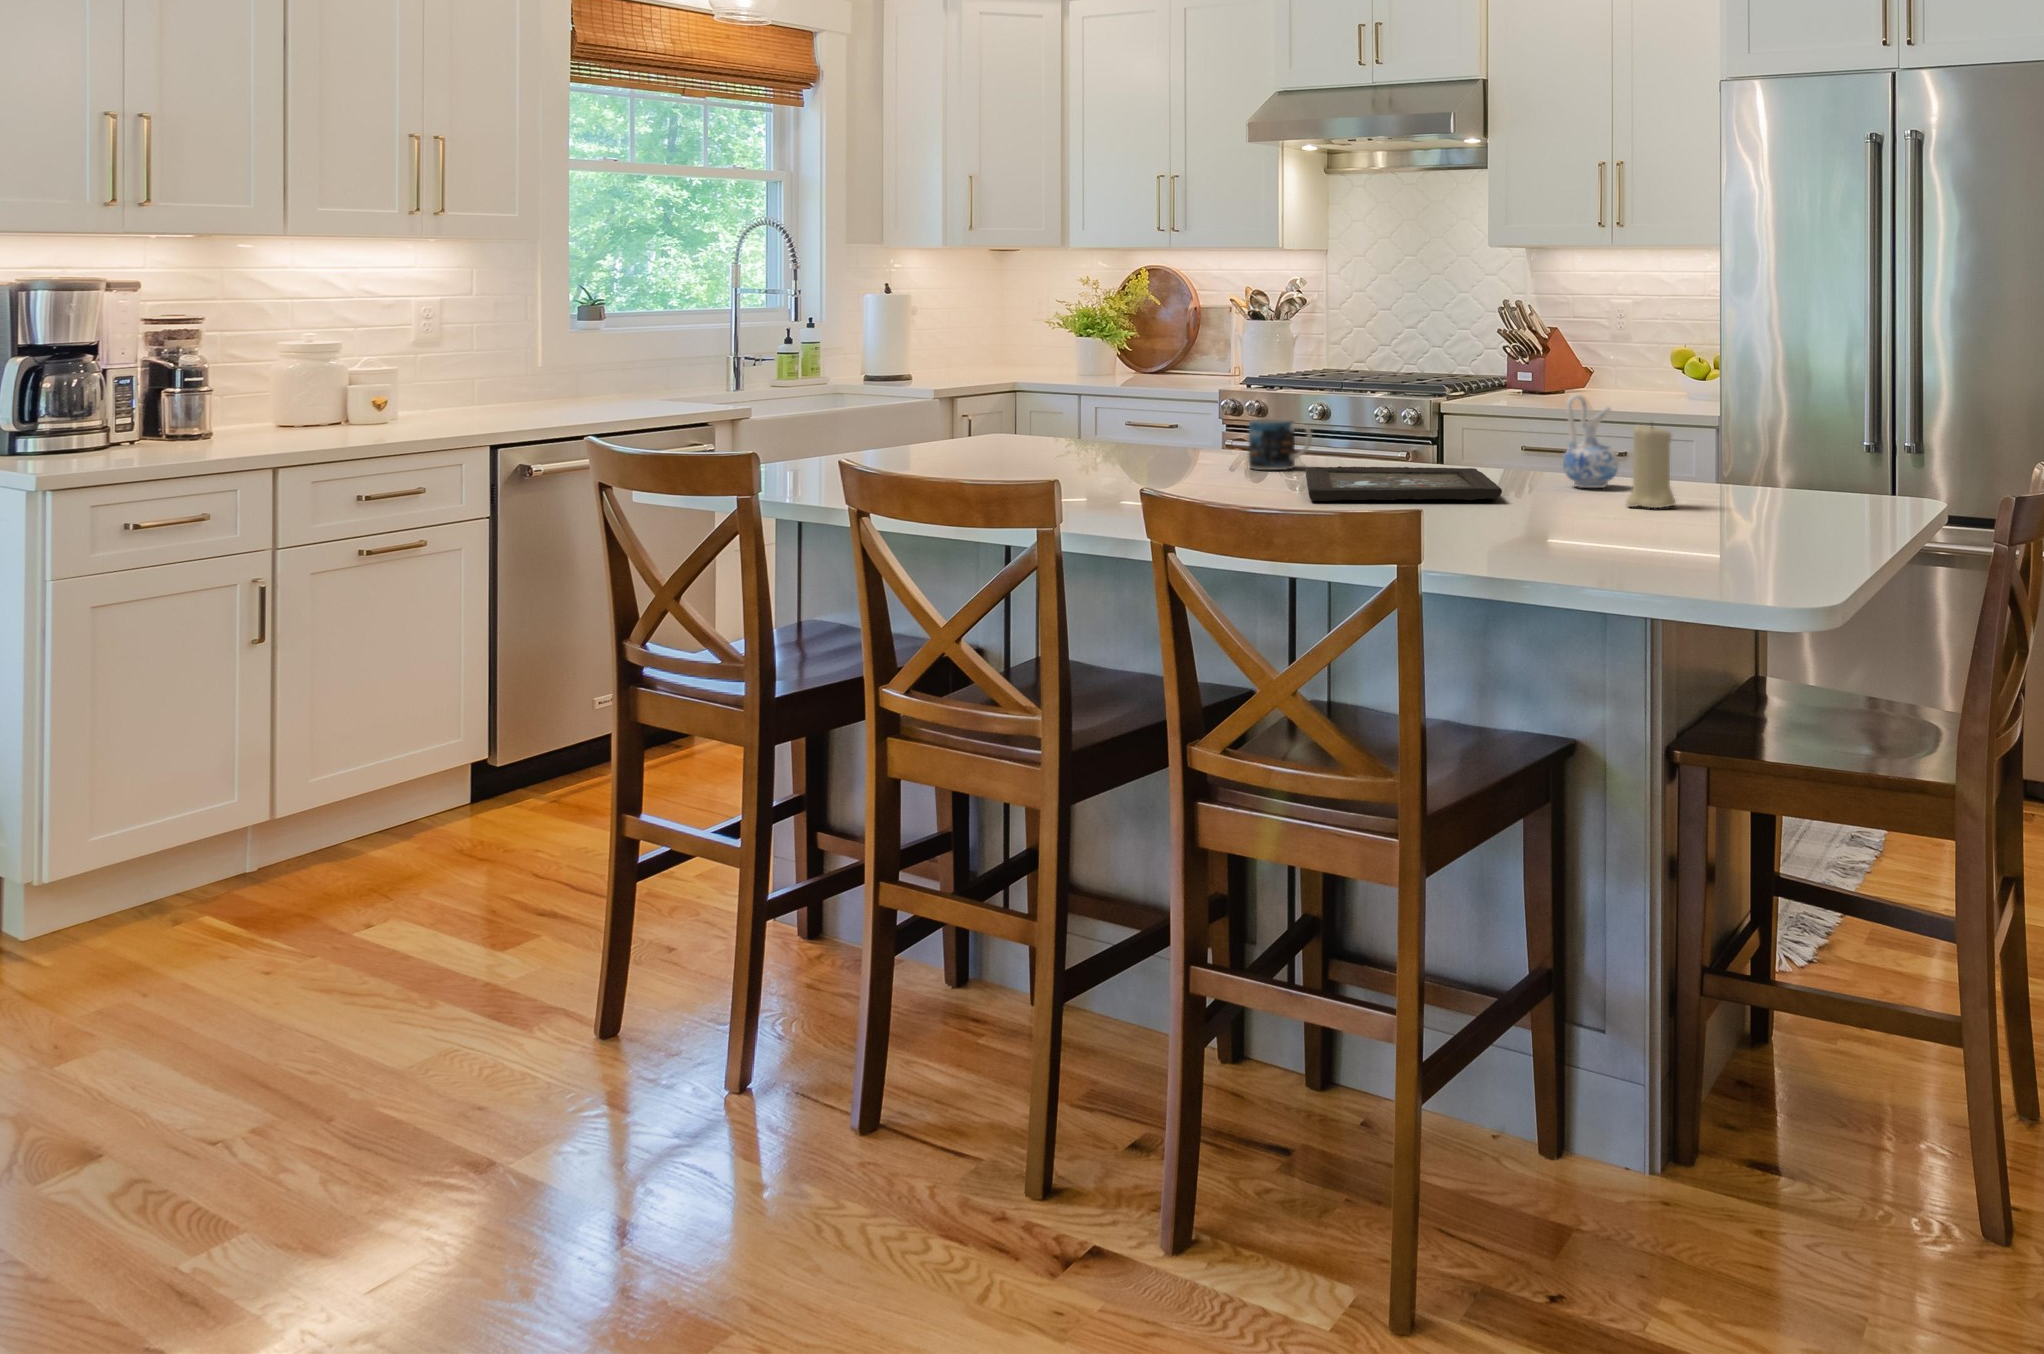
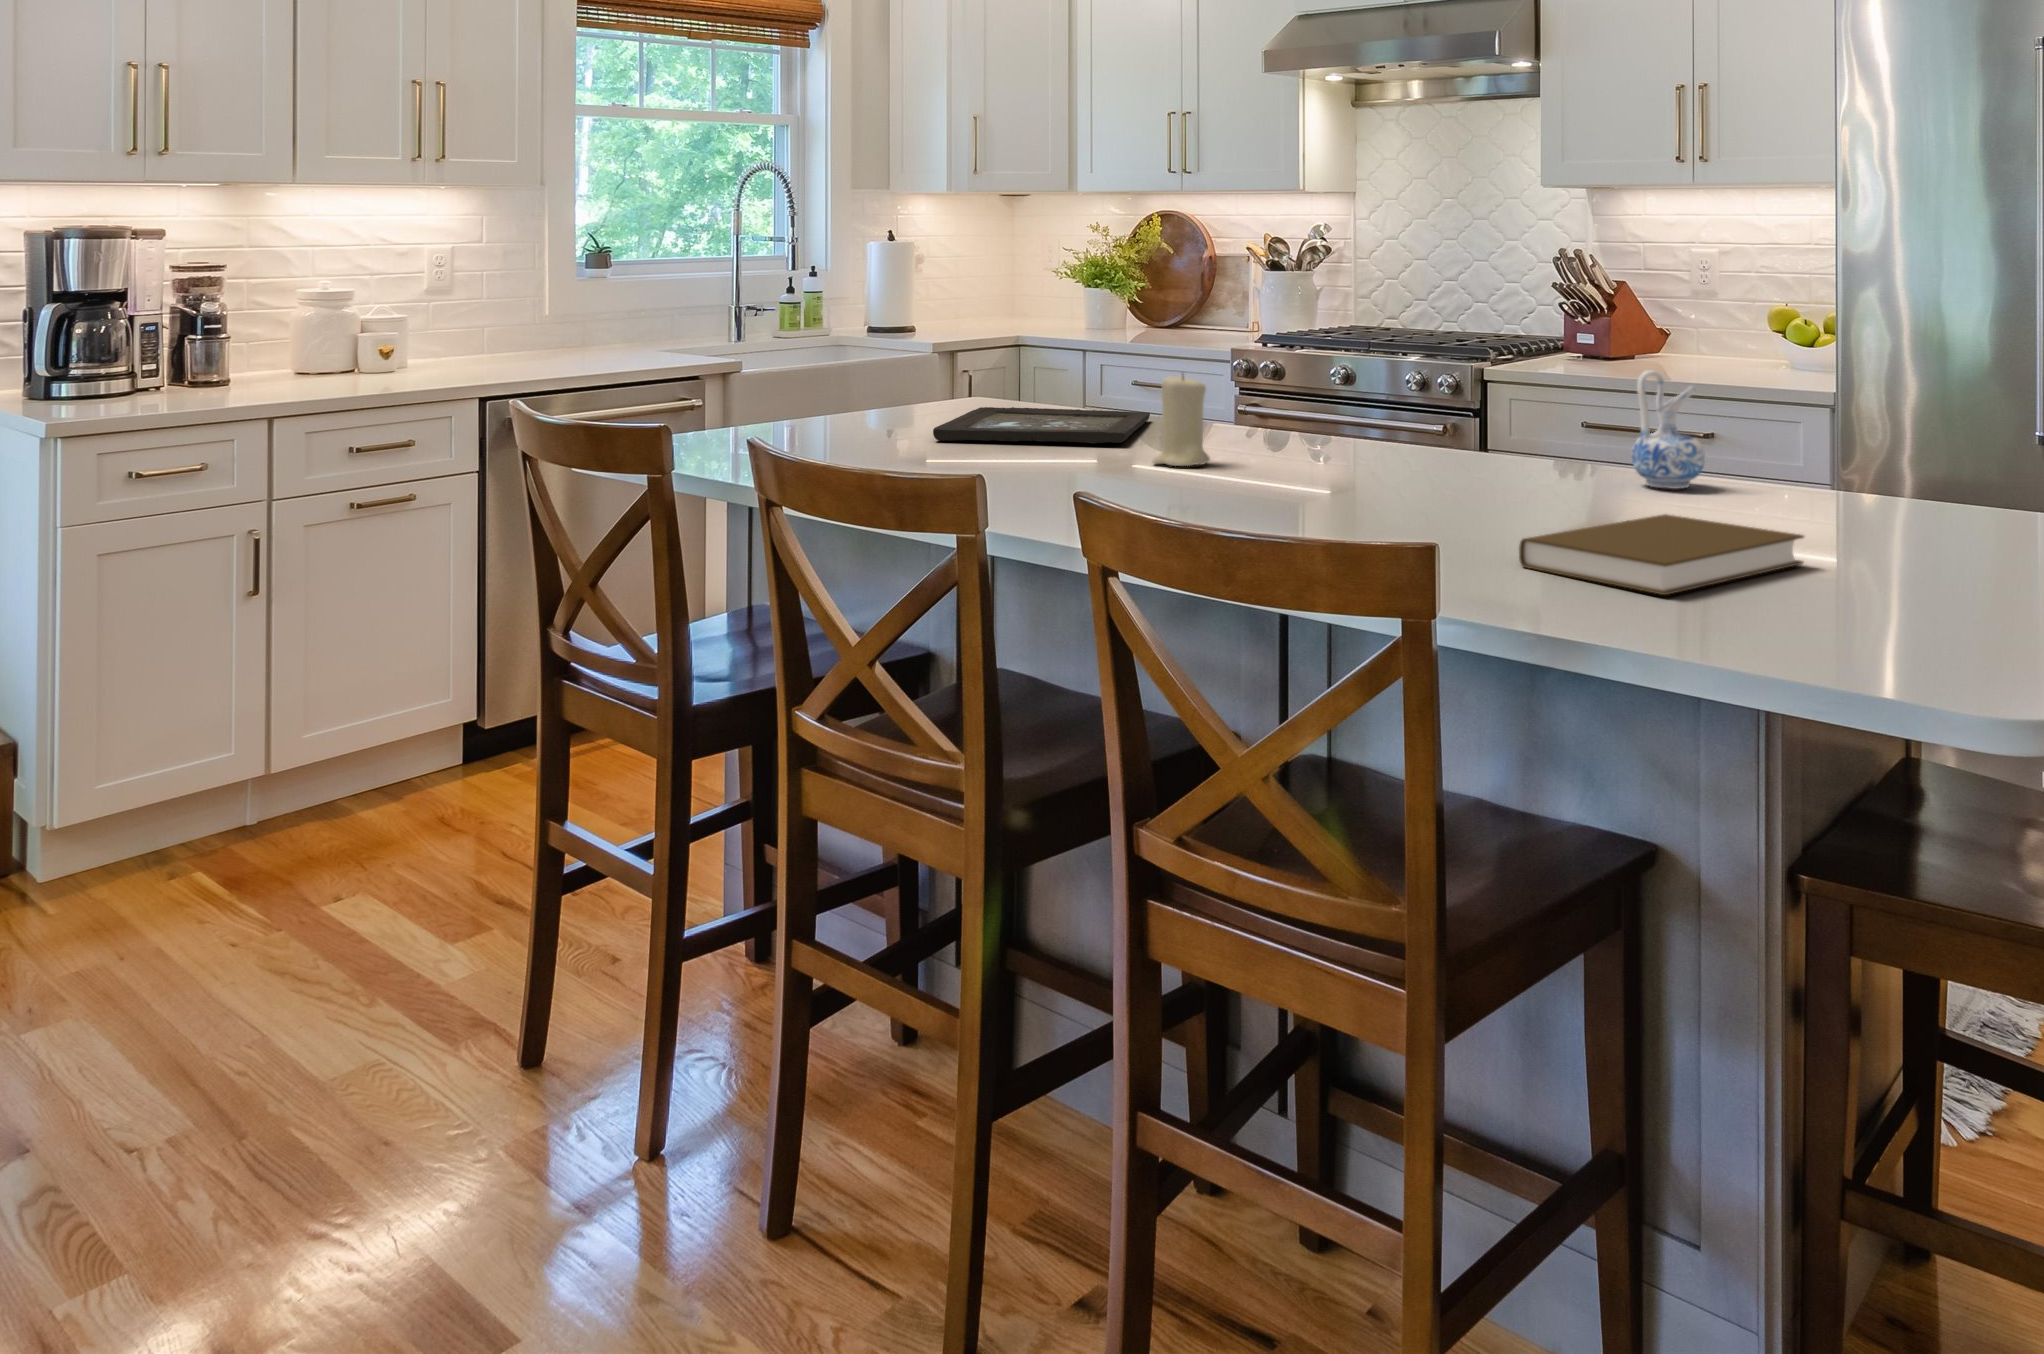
mug: present [1249,418,1312,470] -> none [1246,390,1320,452]
candle: present [1626,425,1675,508] -> present [1153,375,1210,466]
tray: present [1305,466,1502,501] -> present [933,407,1150,443]
book: none [1477,501,1683,552] -> present [1519,514,1804,595]

